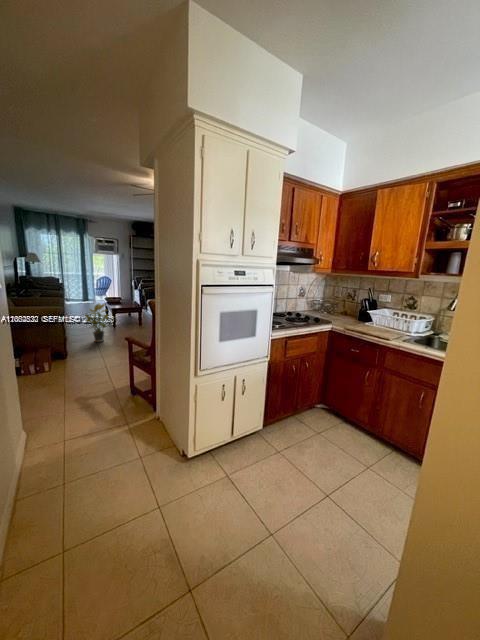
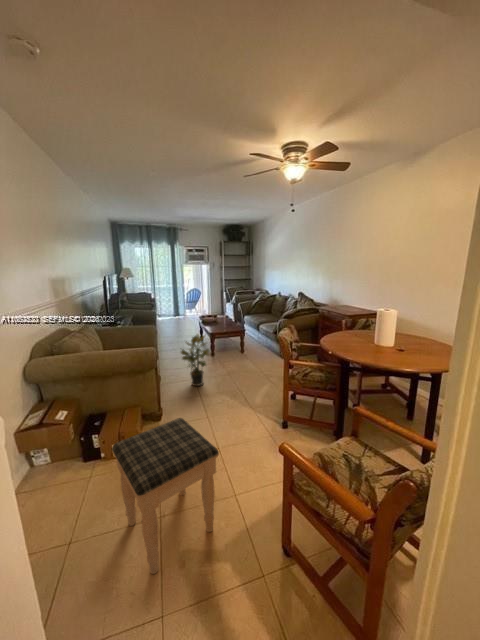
footstool: none [34,337,101,406] -> present [112,418,219,574]

